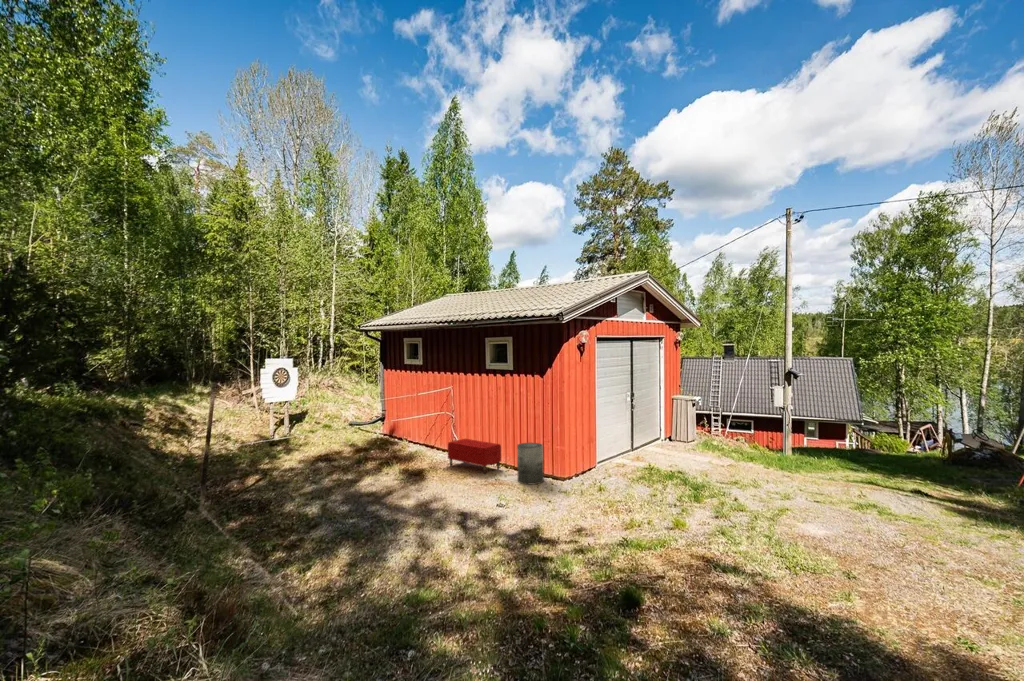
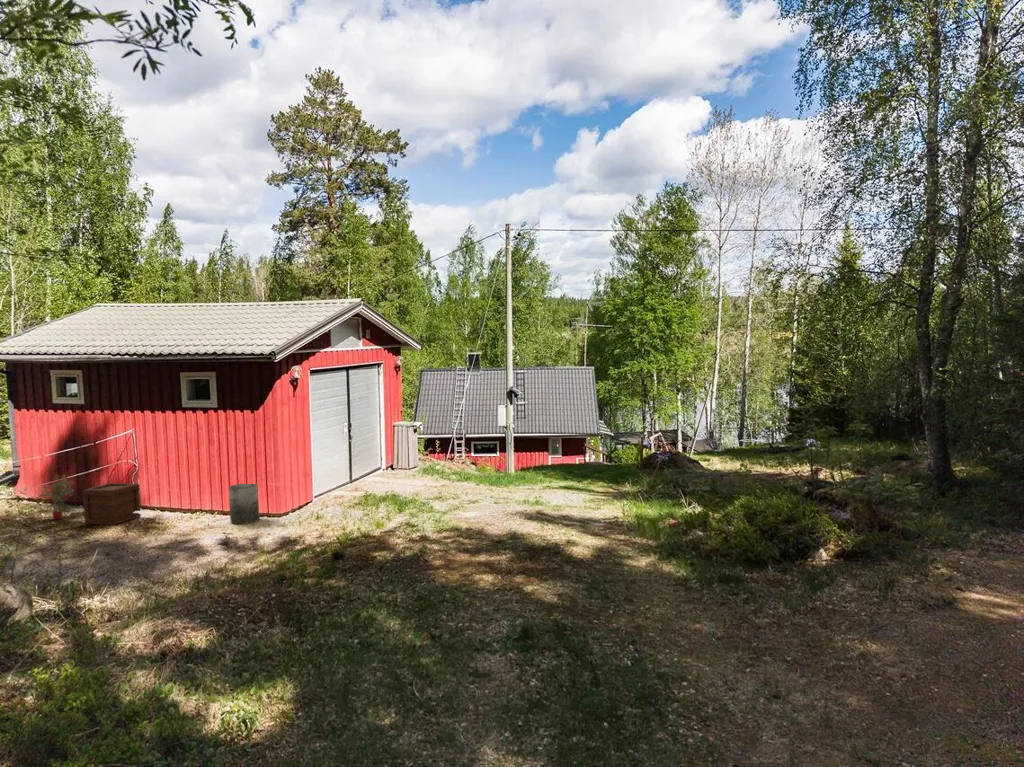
potted tree: none [396,417,416,452] -> present [42,475,74,520]
wooden crate: none [414,428,455,465] -> present [83,483,141,525]
bench: present [448,439,501,474] -> none [136,491,207,524]

